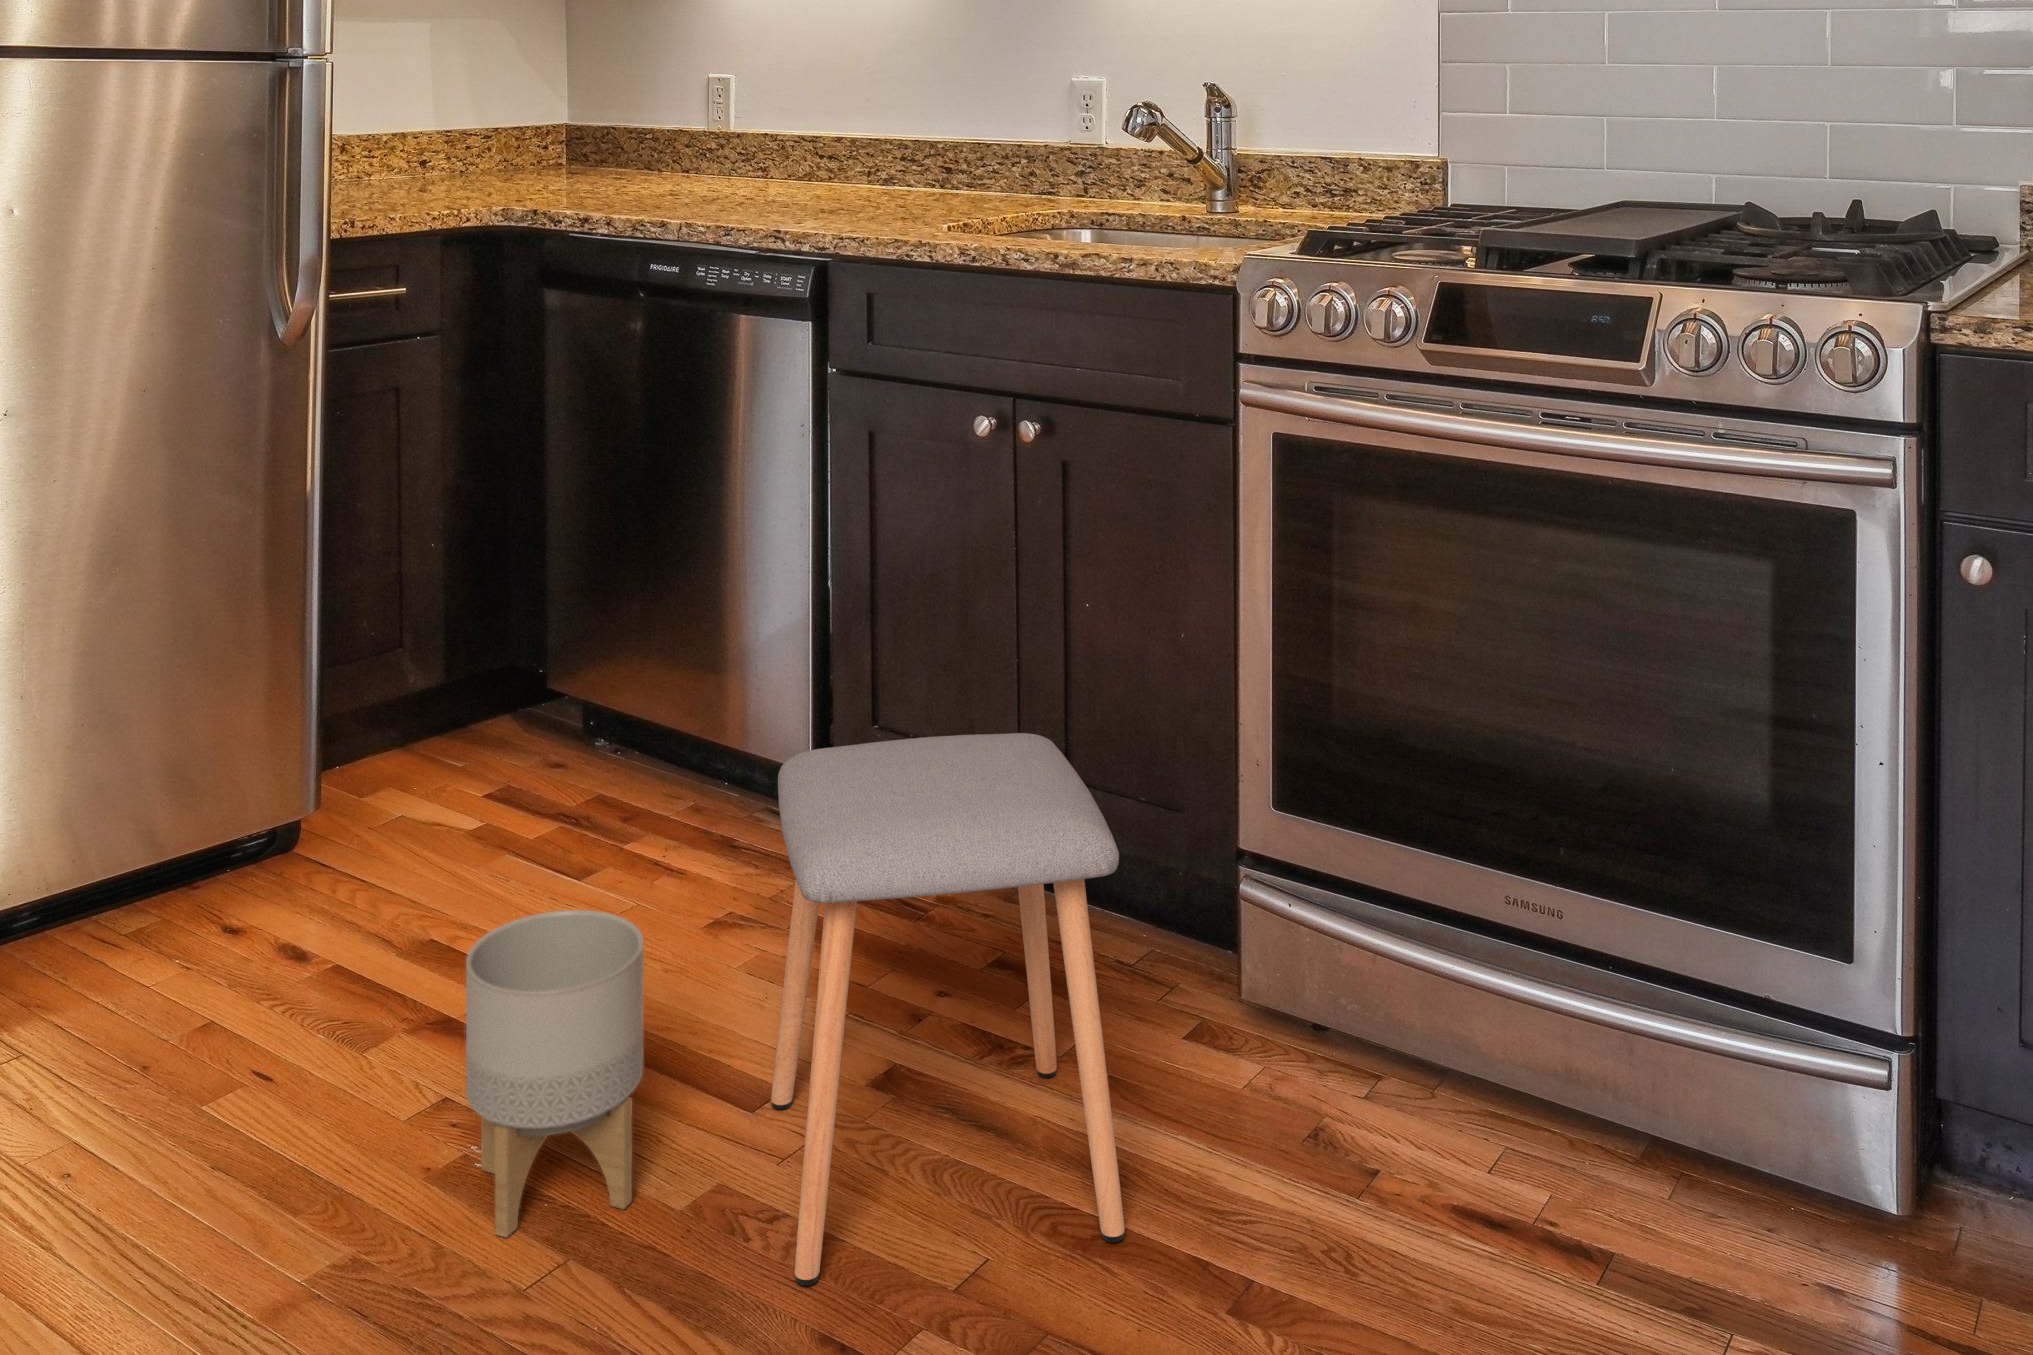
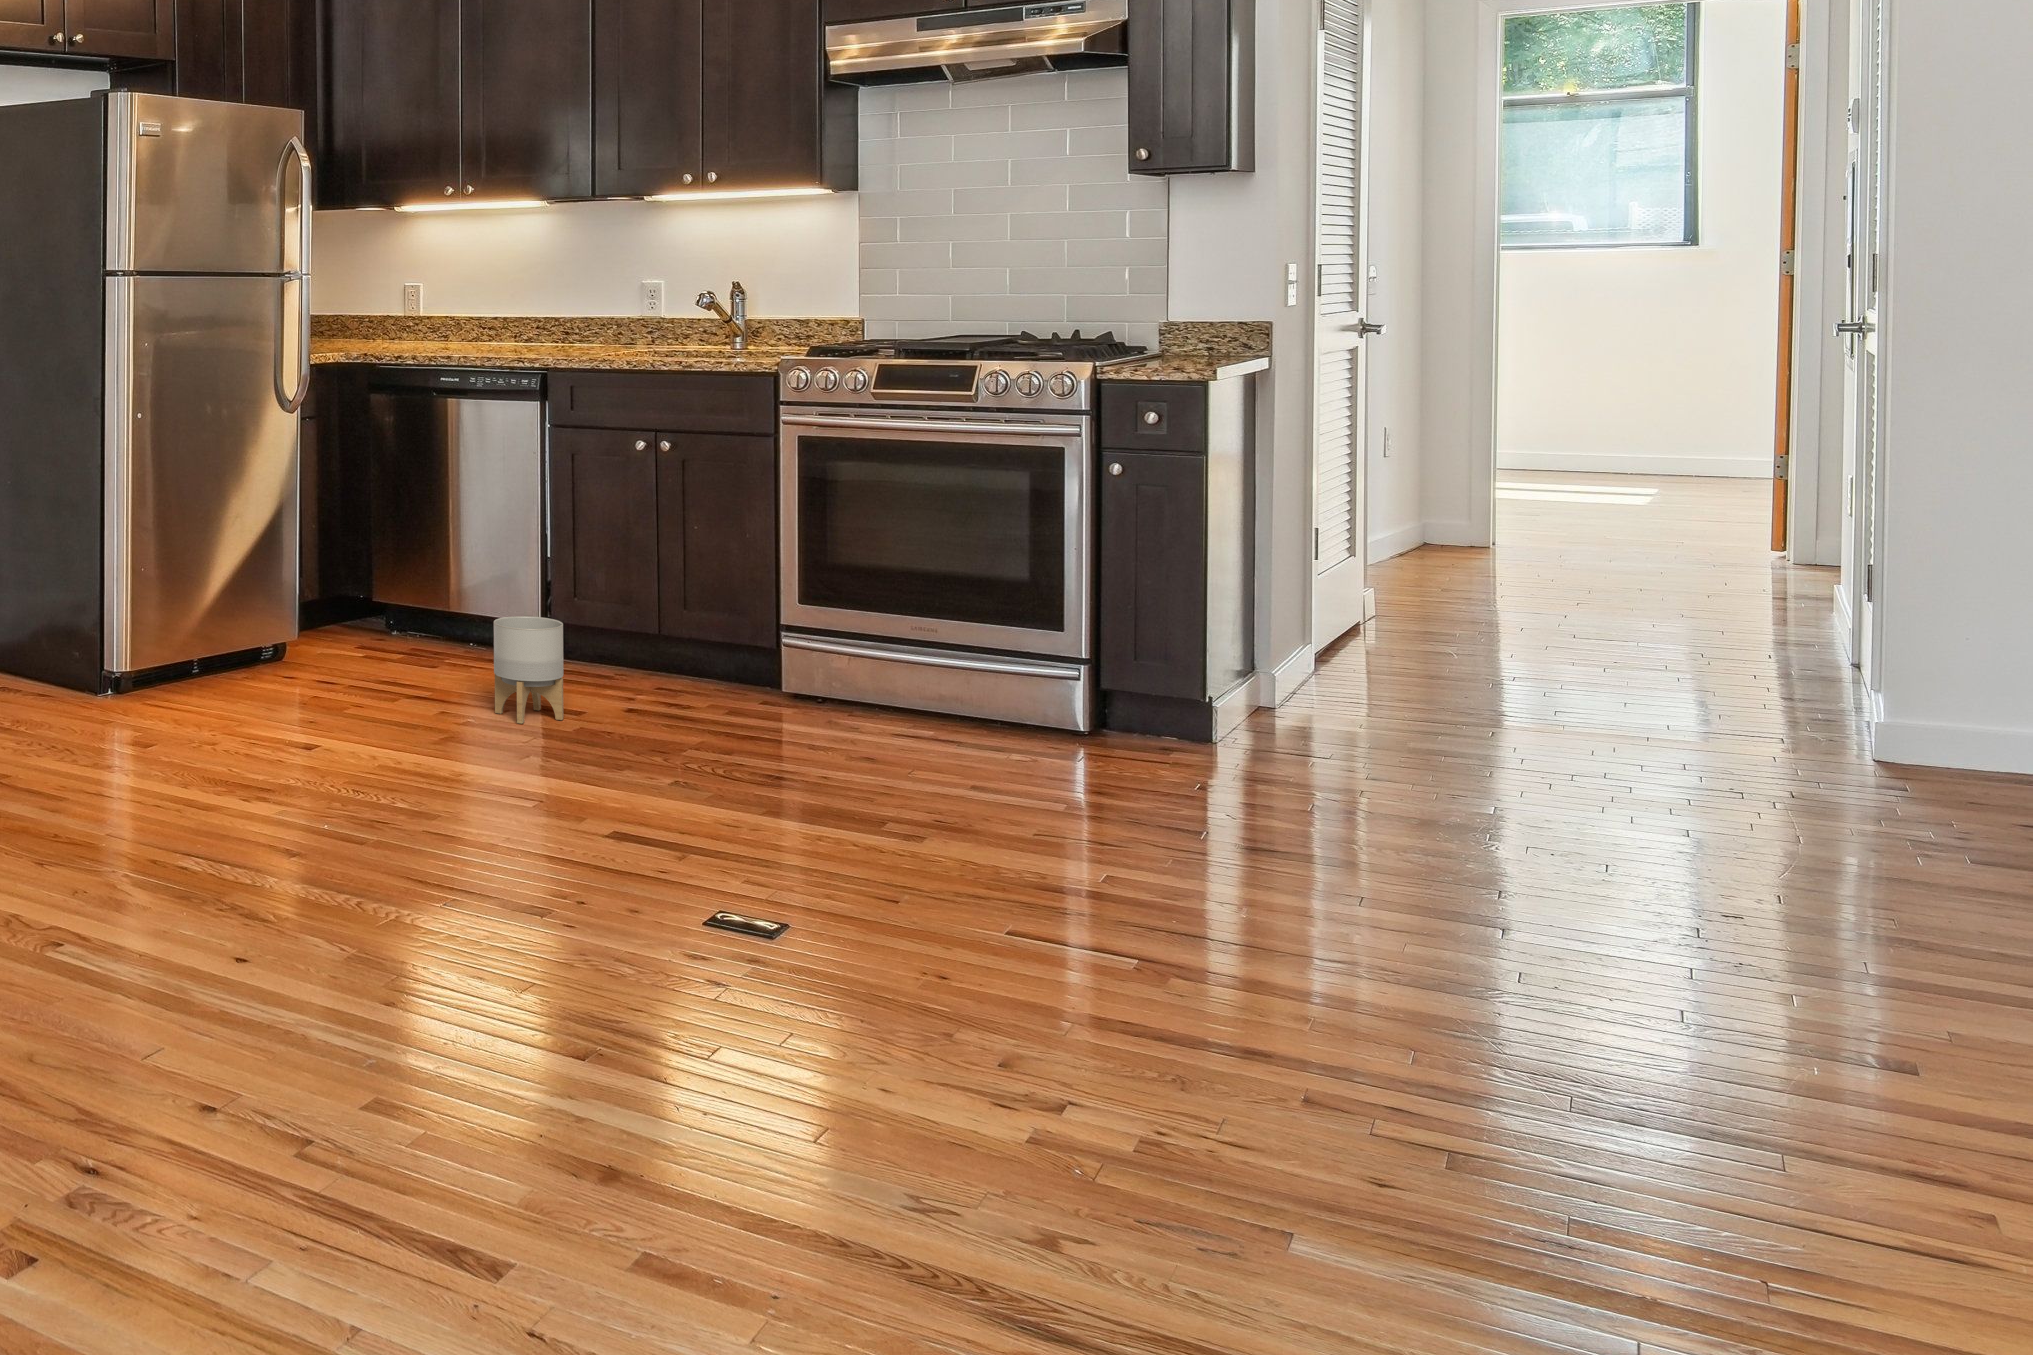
stool: present [771,733,1125,1286] -> none [599,553,767,733]

